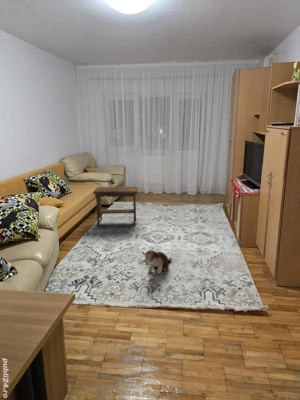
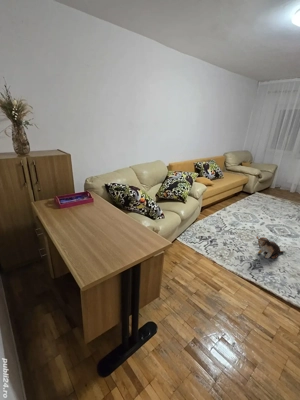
footstool: present [93,187,138,226] -> none [235,178,279,215]

